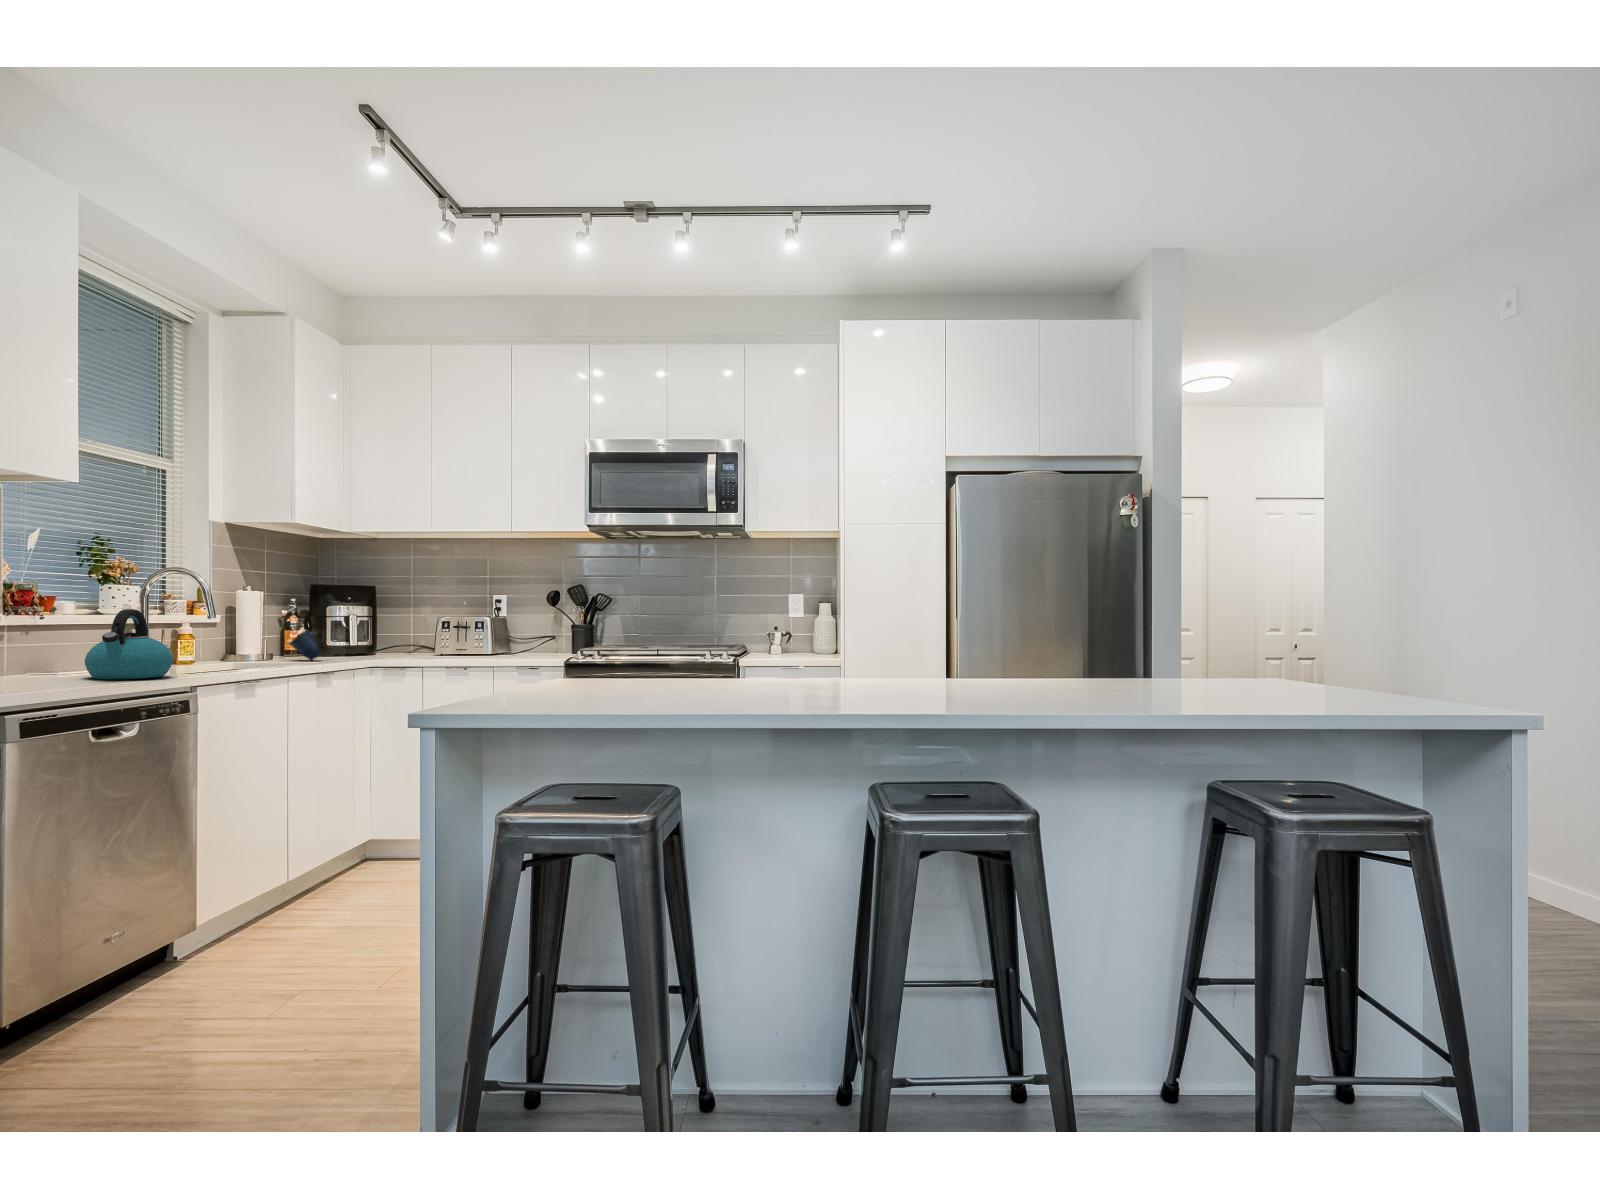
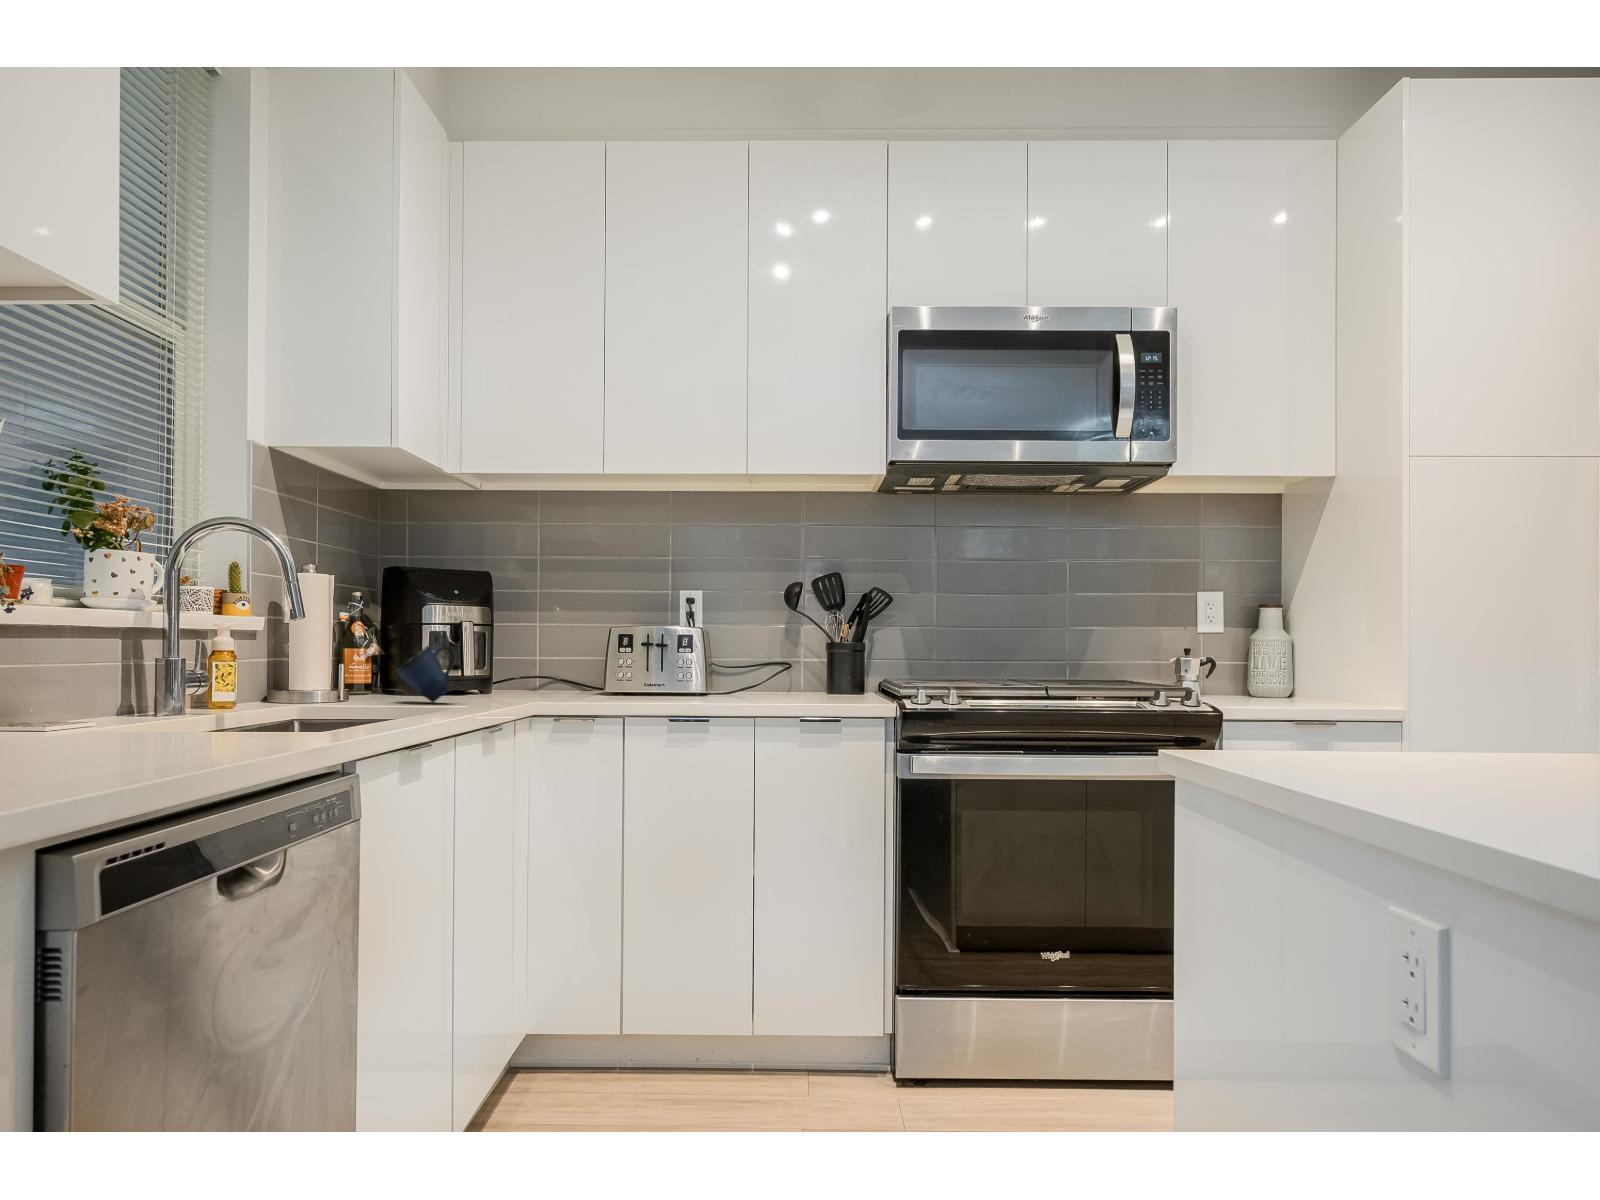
kettle: present [85,609,173,679] -> none [114,592,284,743]

